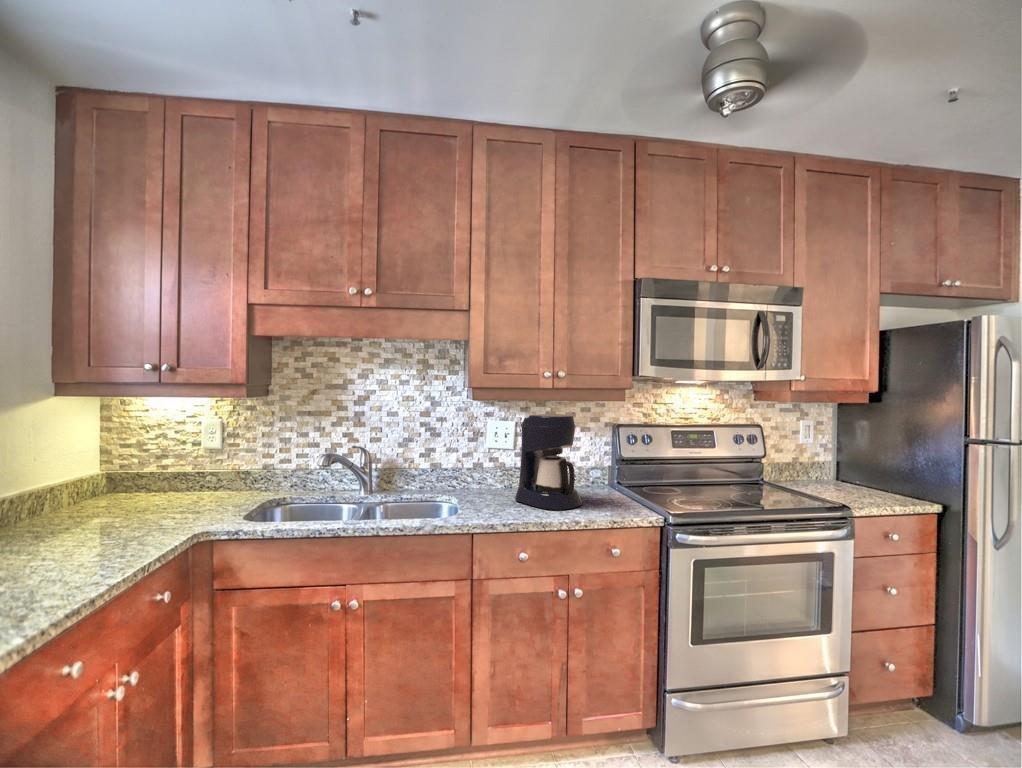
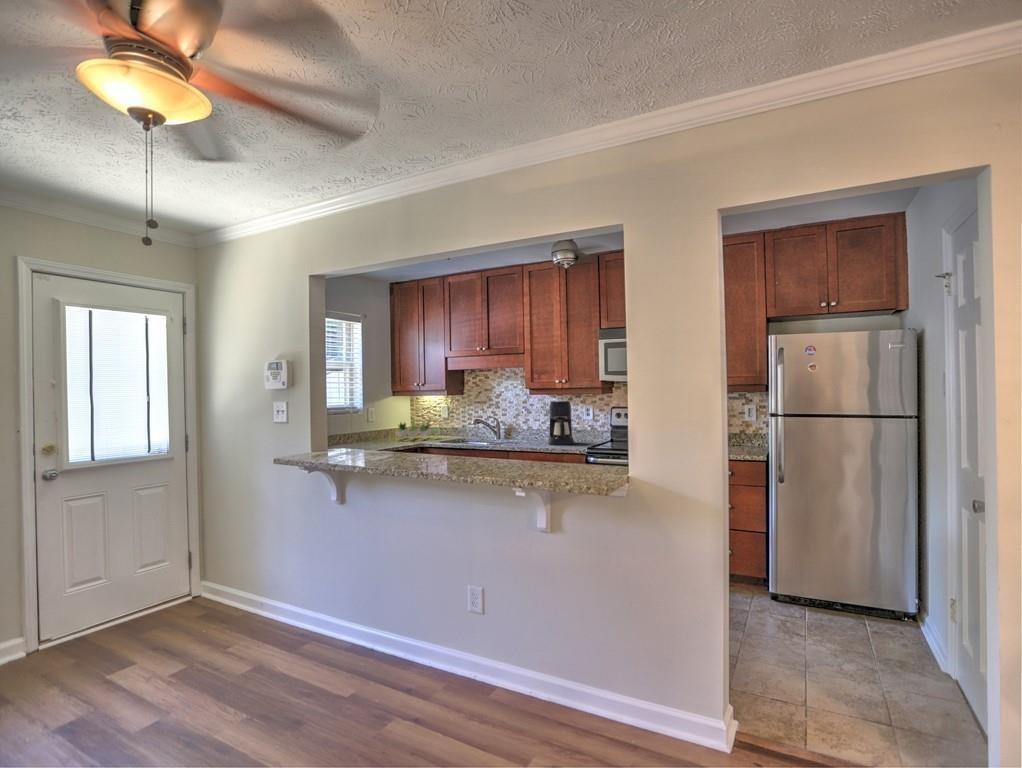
succulent plant: none [68,460,210,523] -> present [396,422,440,437]

